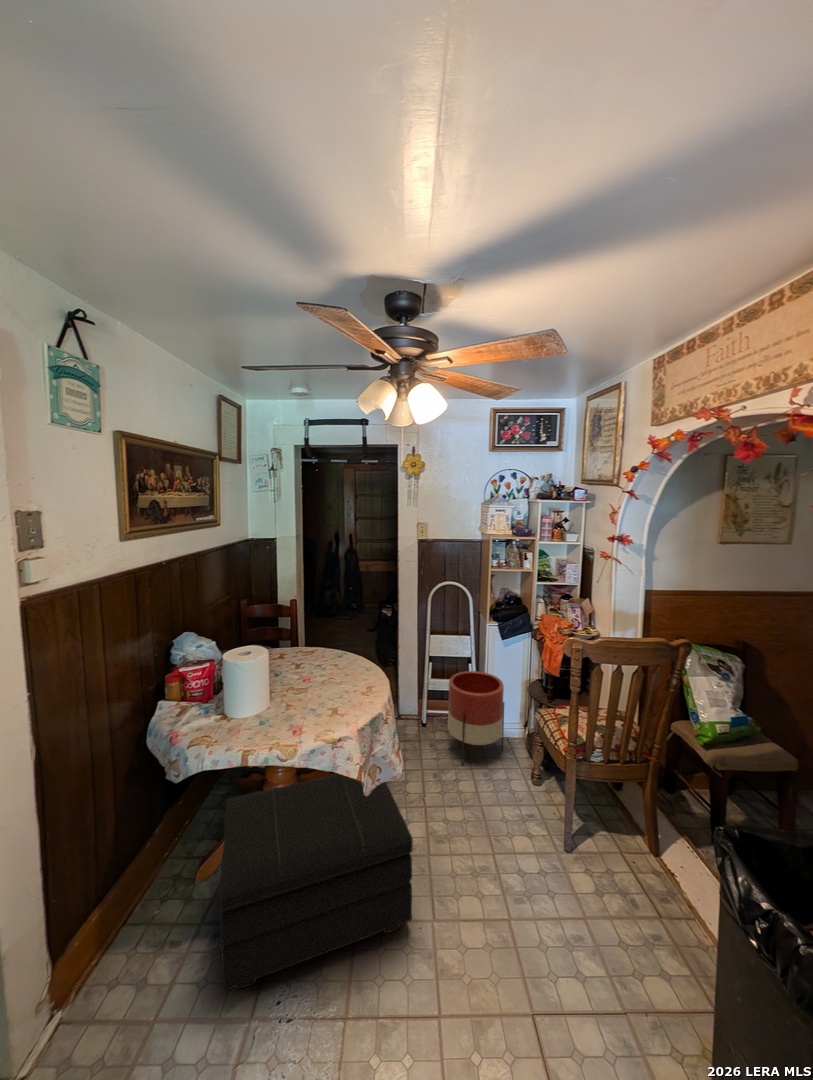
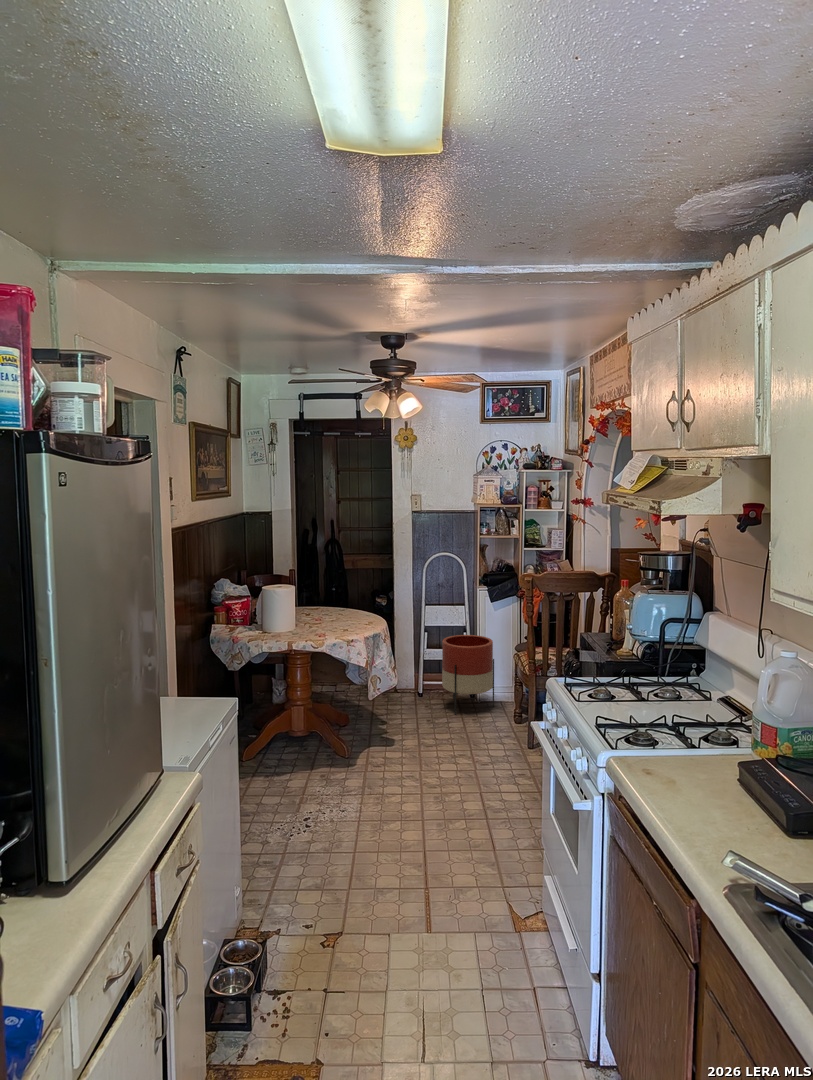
footstool: present [219,775,413,990] -> none [268,684,409,797]

